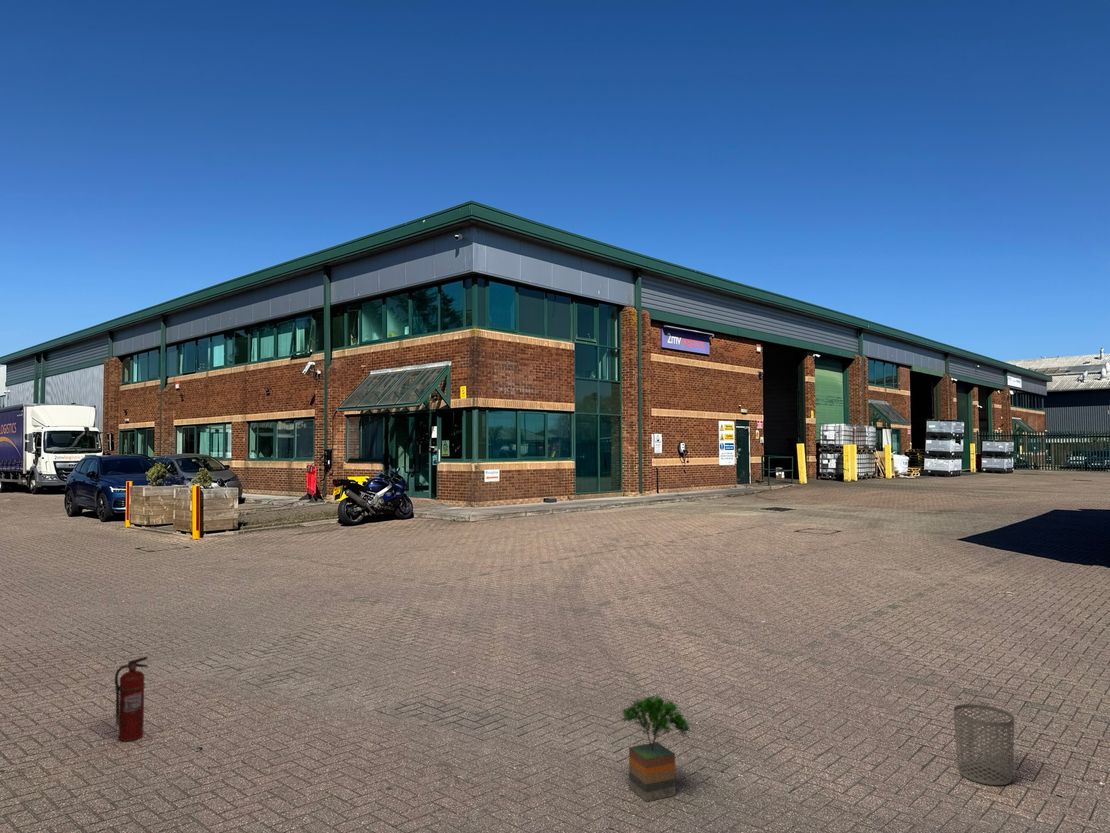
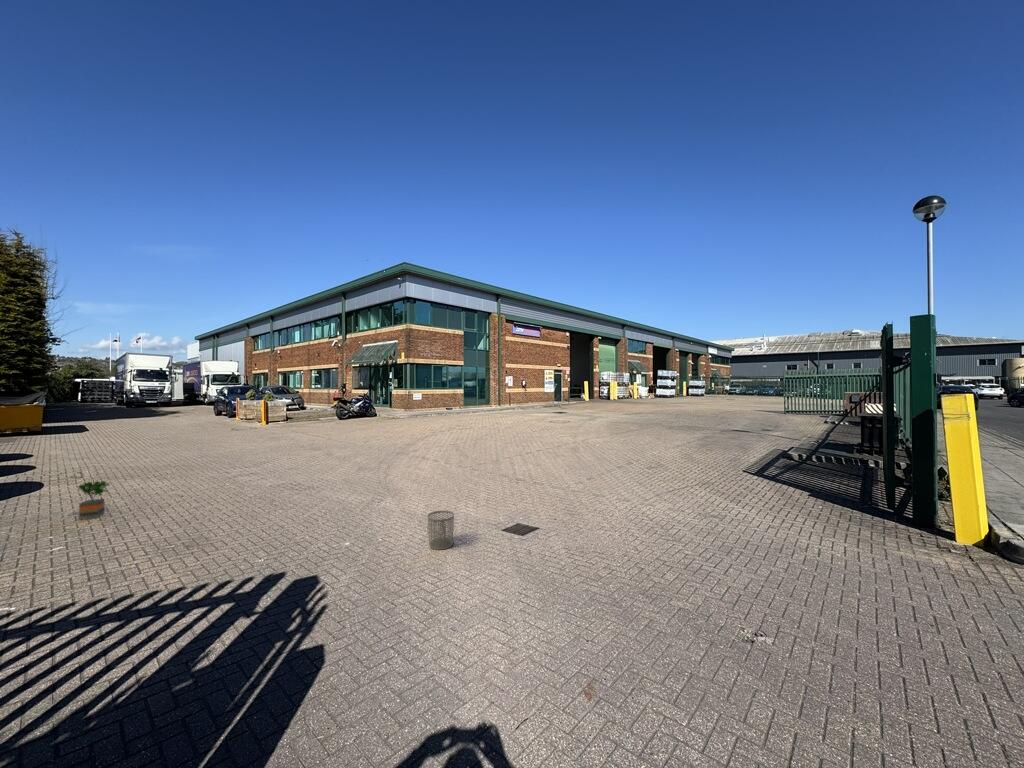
fire extinguisher: present [115,656,148,741] -> none [35,489,58,531]
potted tree: present [622,696,690,802] -> present [79,481,109,520]

